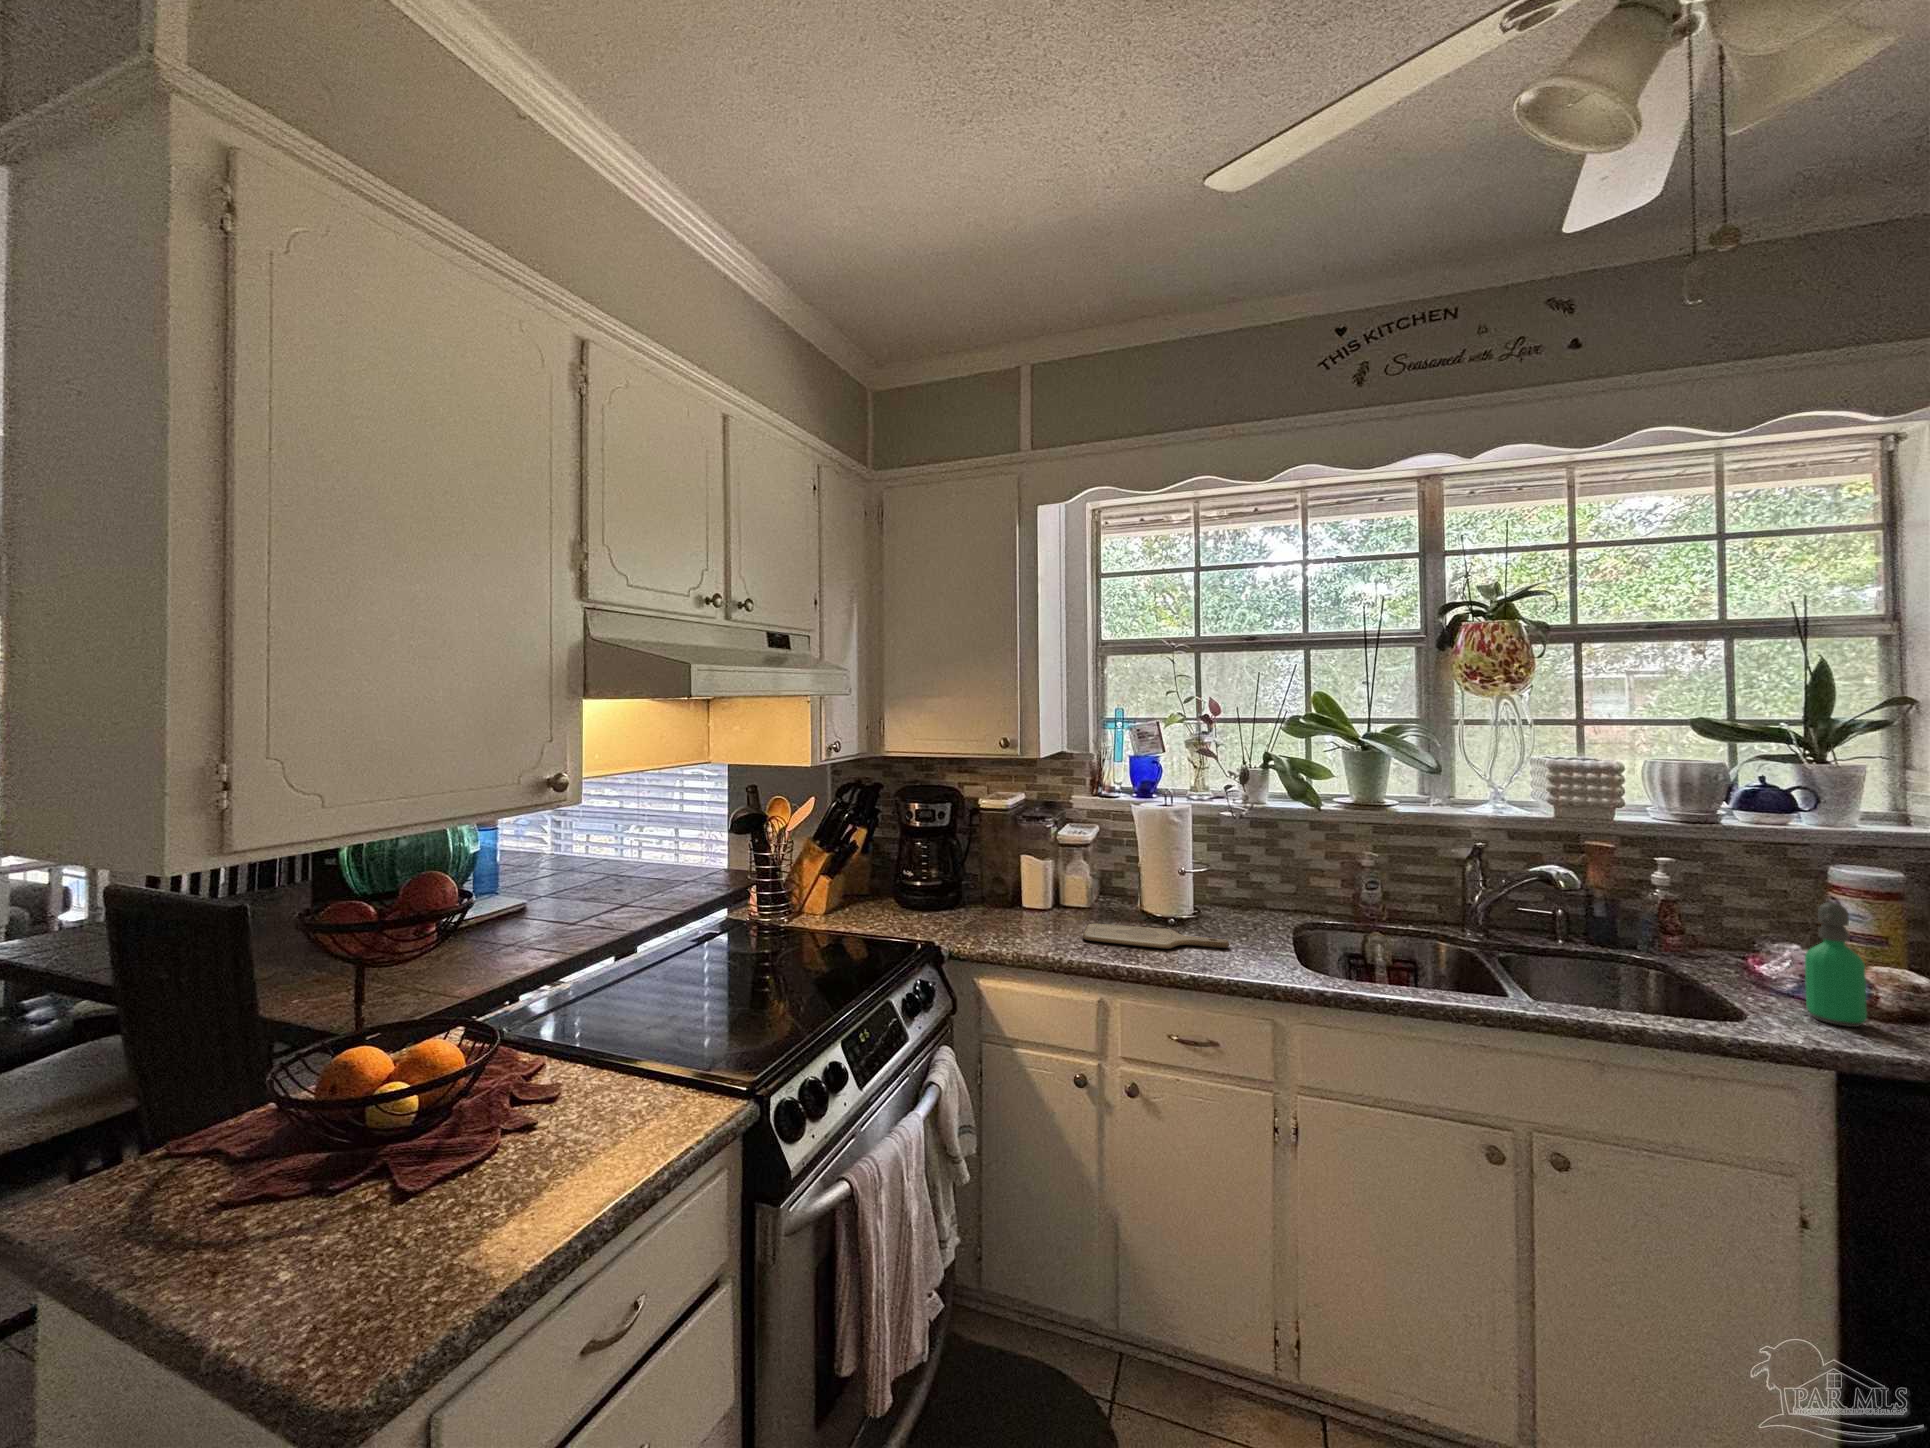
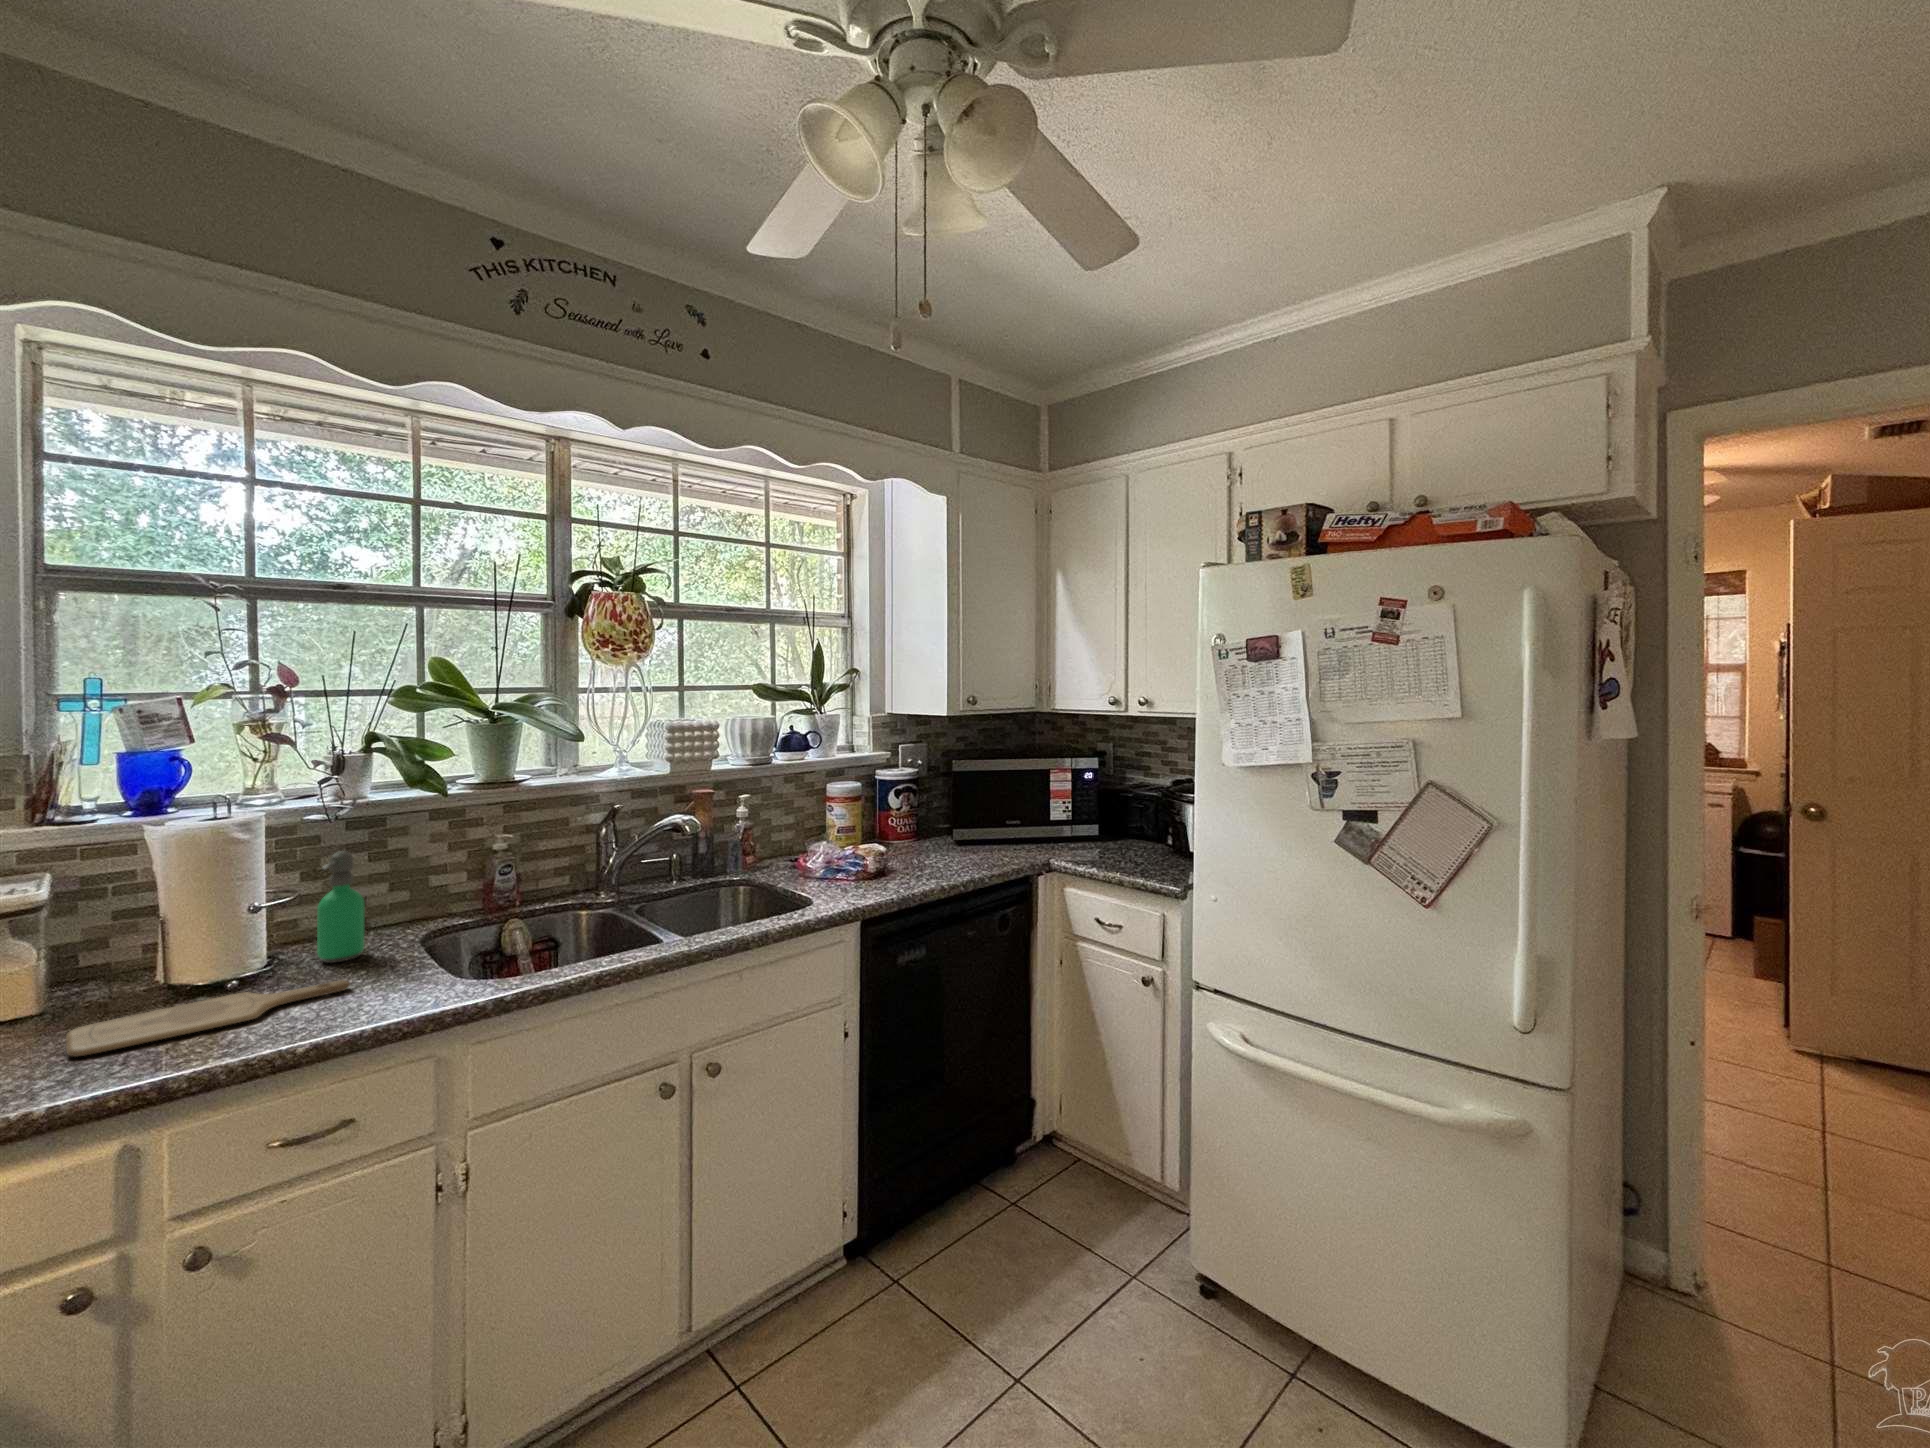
soap dispenser: present [1805,902,1867,1027] -> present [317,851,365,963]

